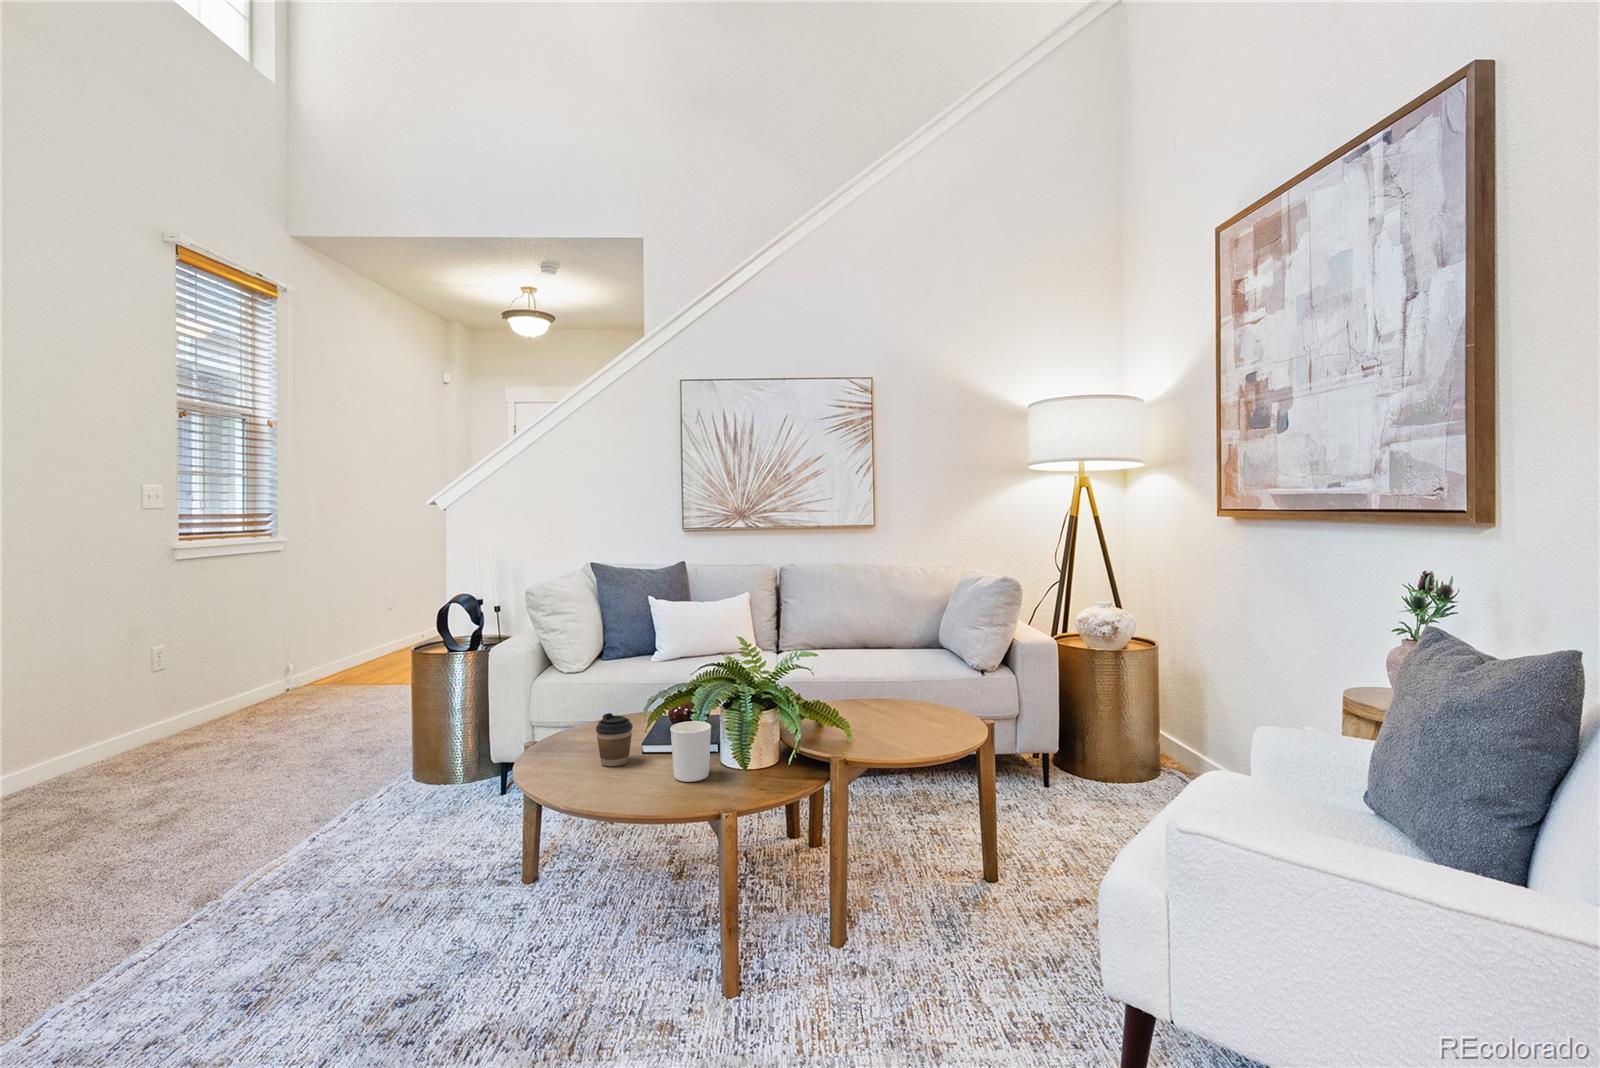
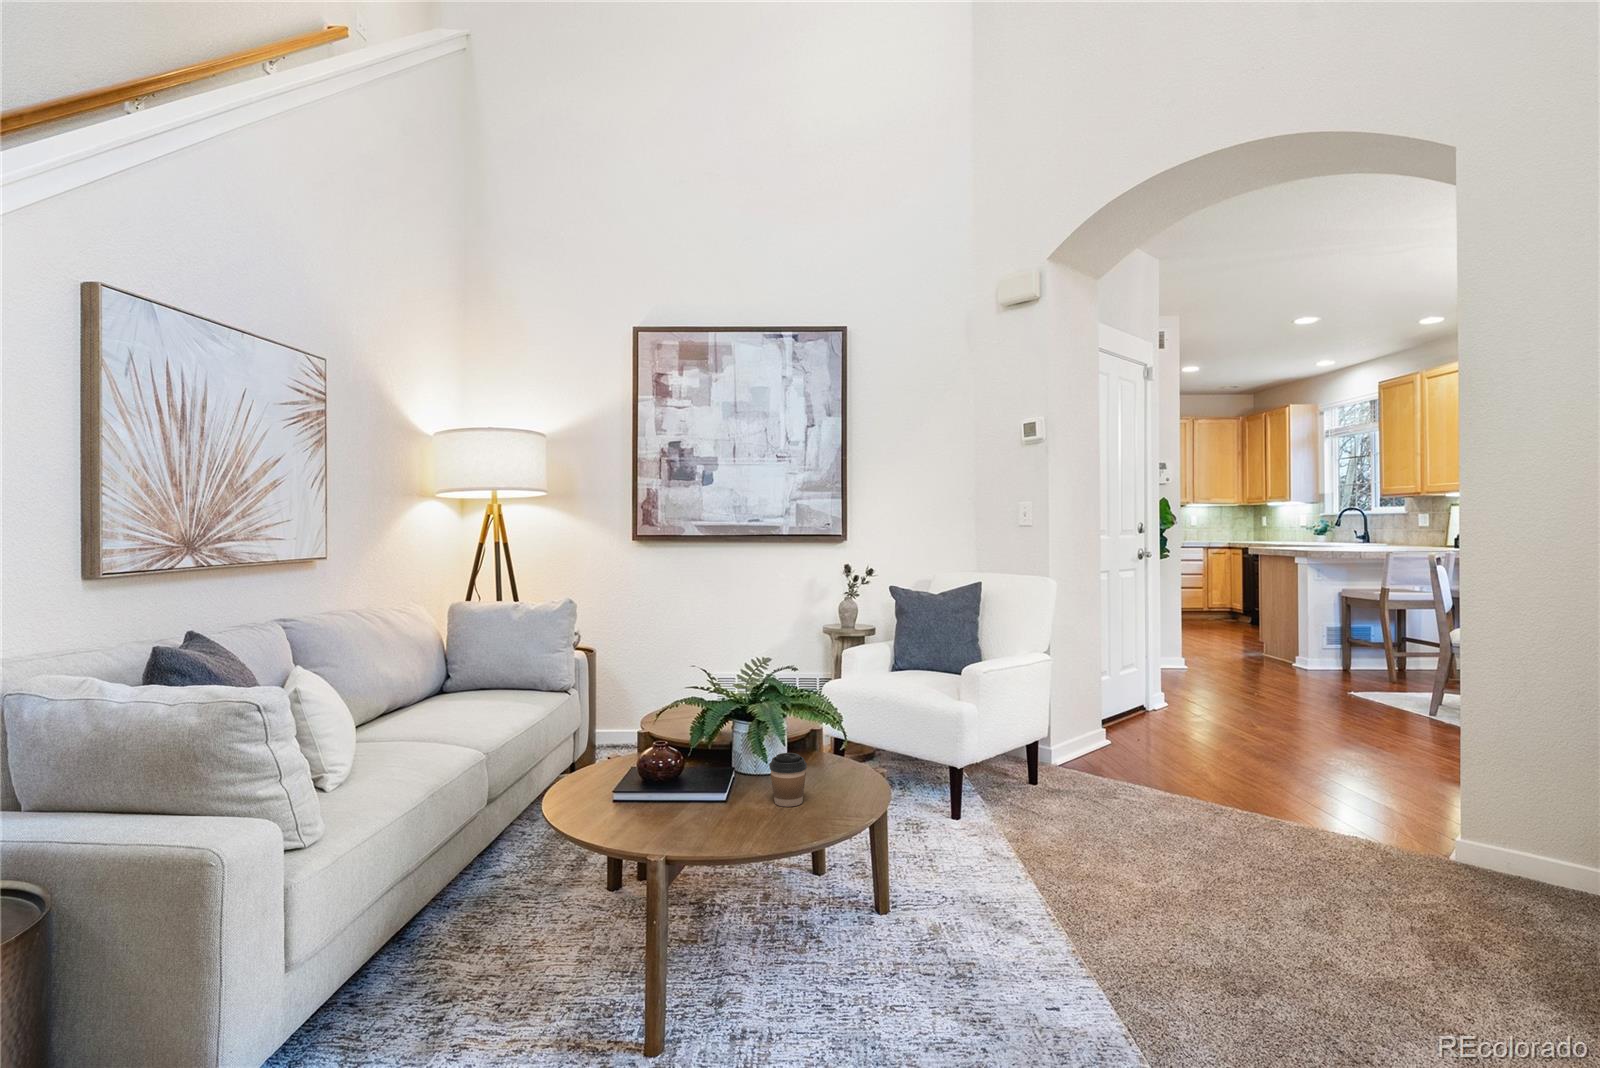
candle holder: present [670,721,711,782] -> none [812,728,849,781]

